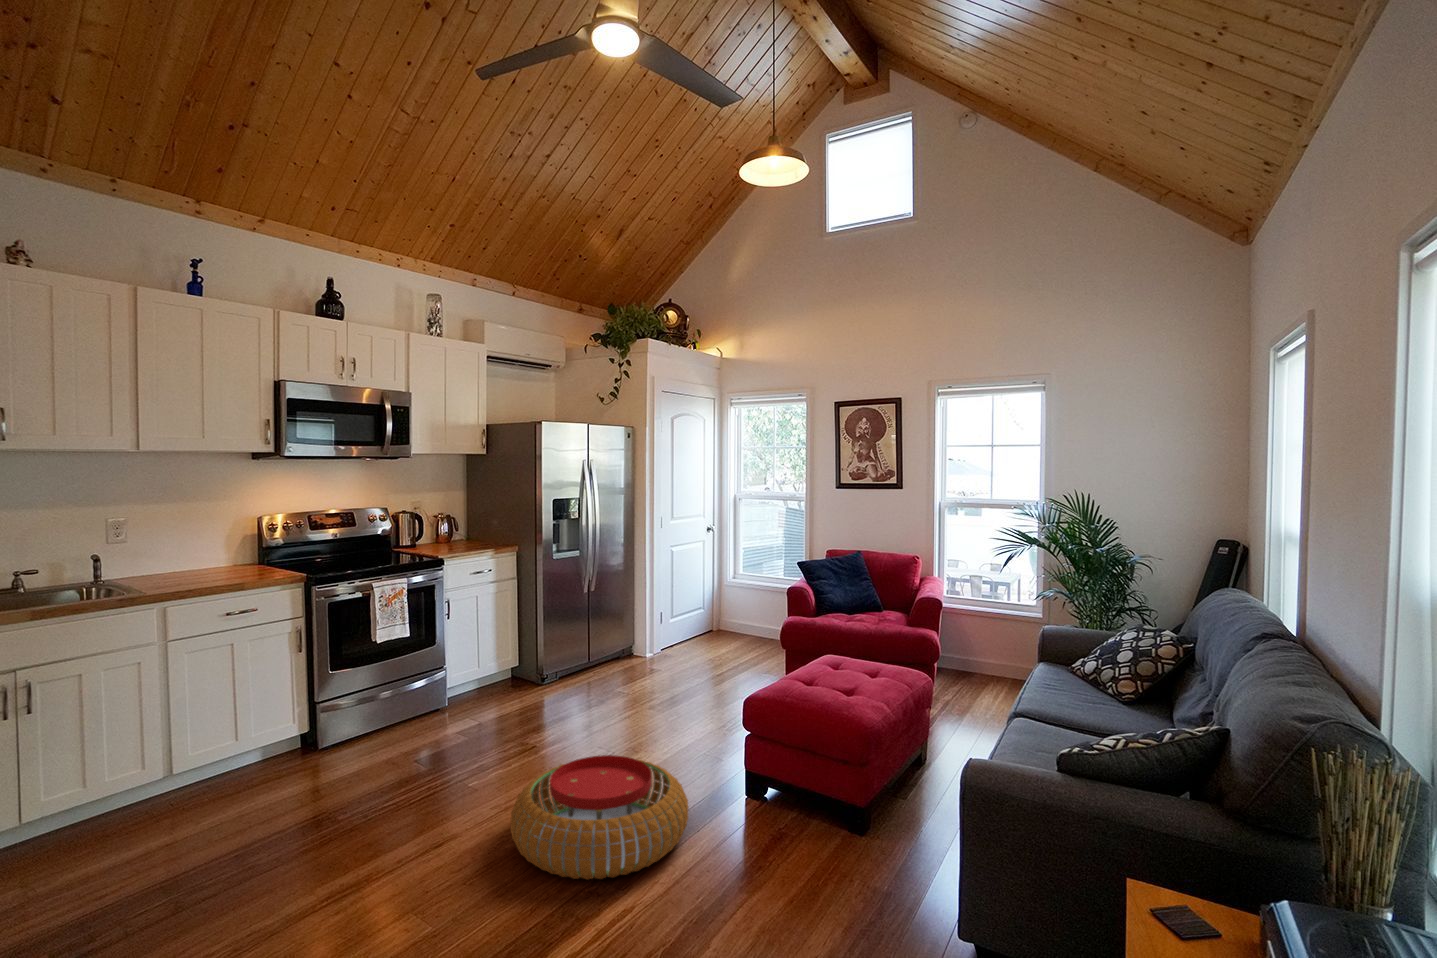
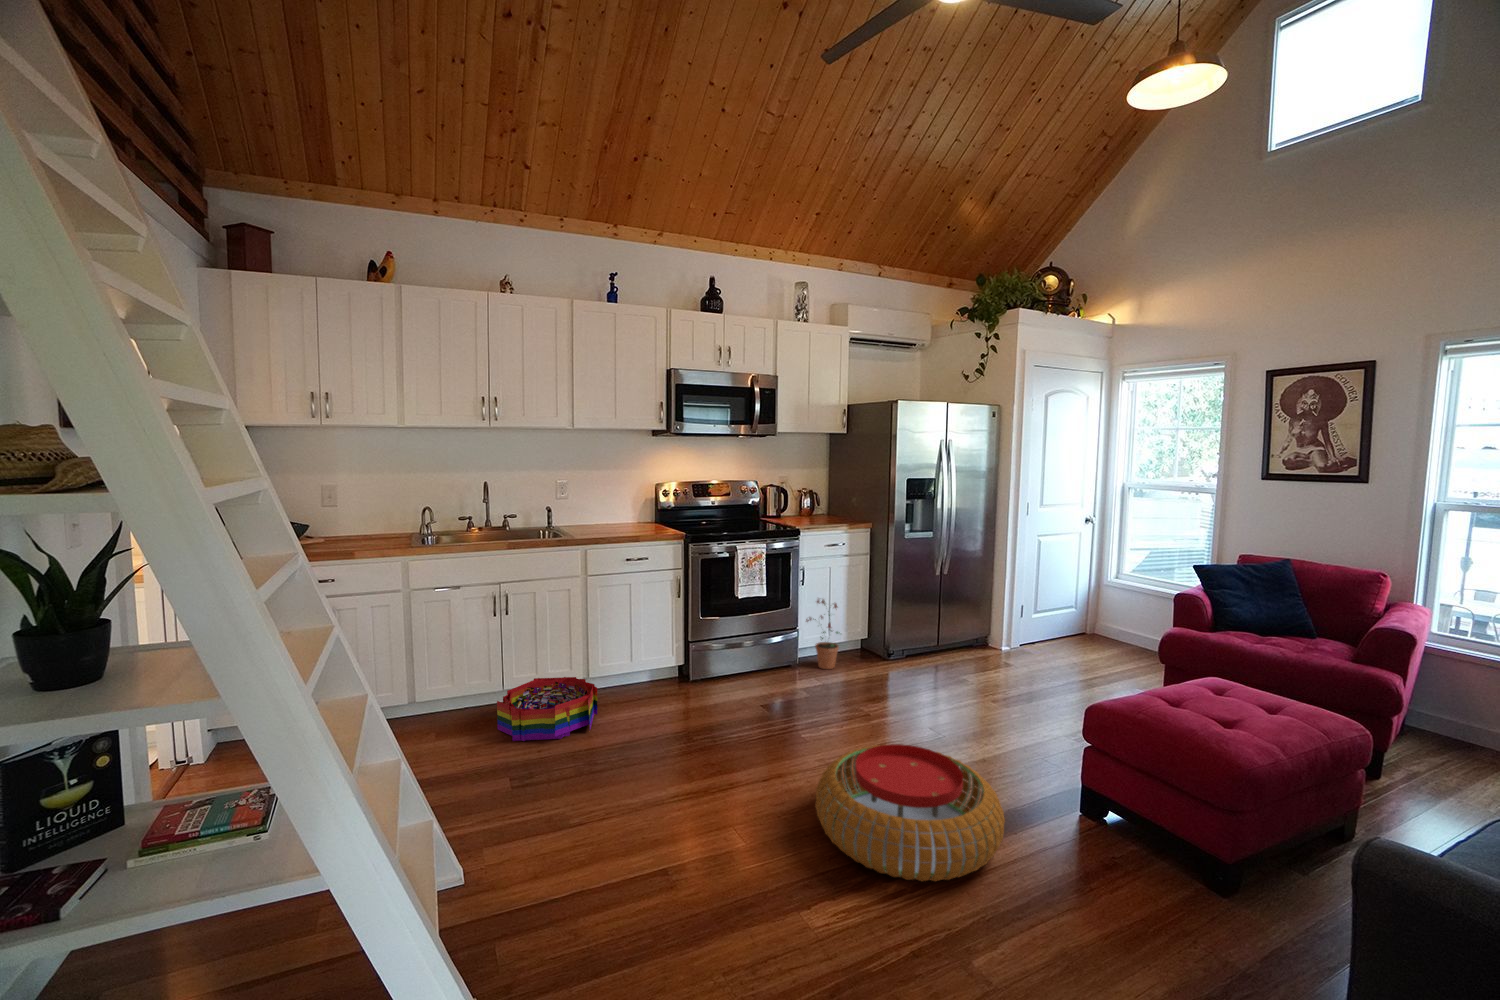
potted plant: none [454,631,497,708] -> present [806,599,840,669]
storage bin: none [35,772,197,874] -> present [497,677,597,741]

